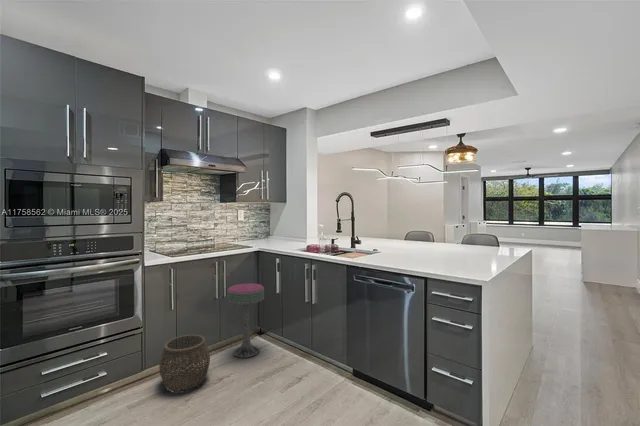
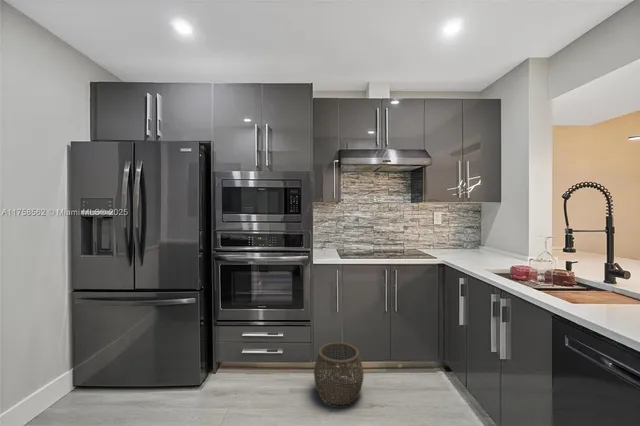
bar stool: present [227,283,264,358] -> none [395,301,442,396]

